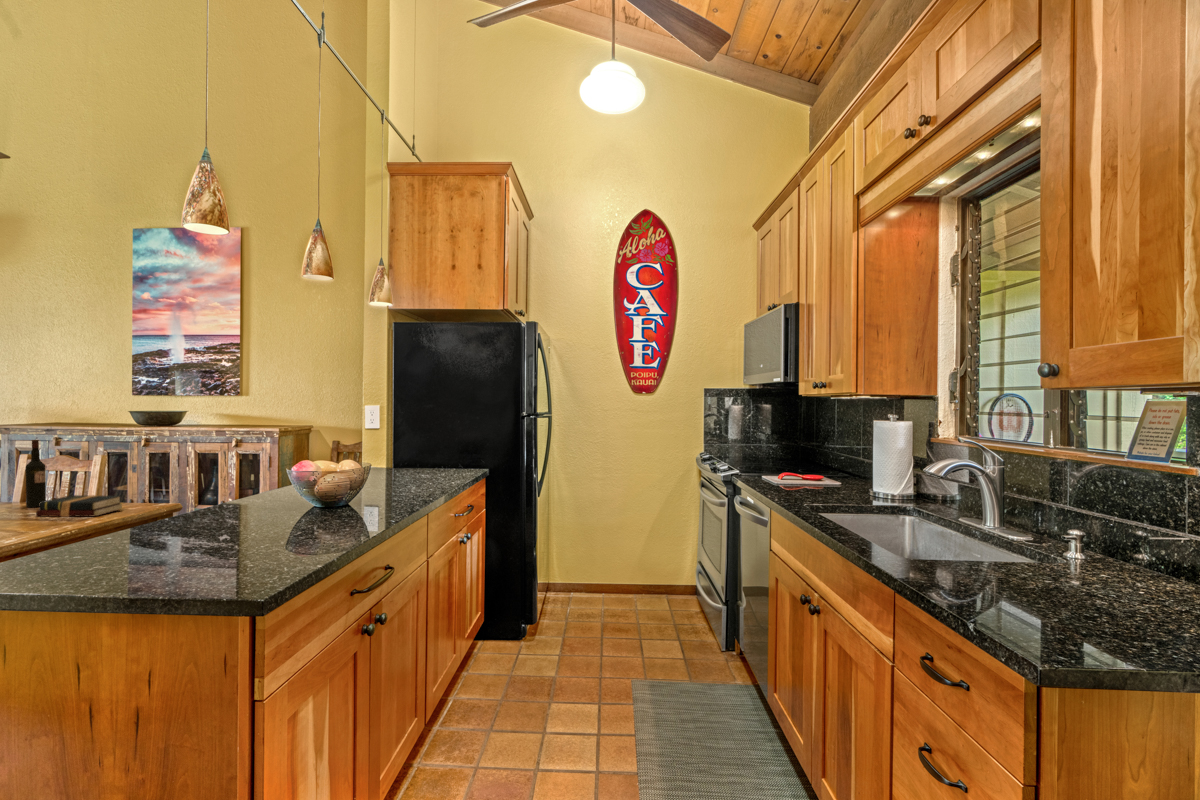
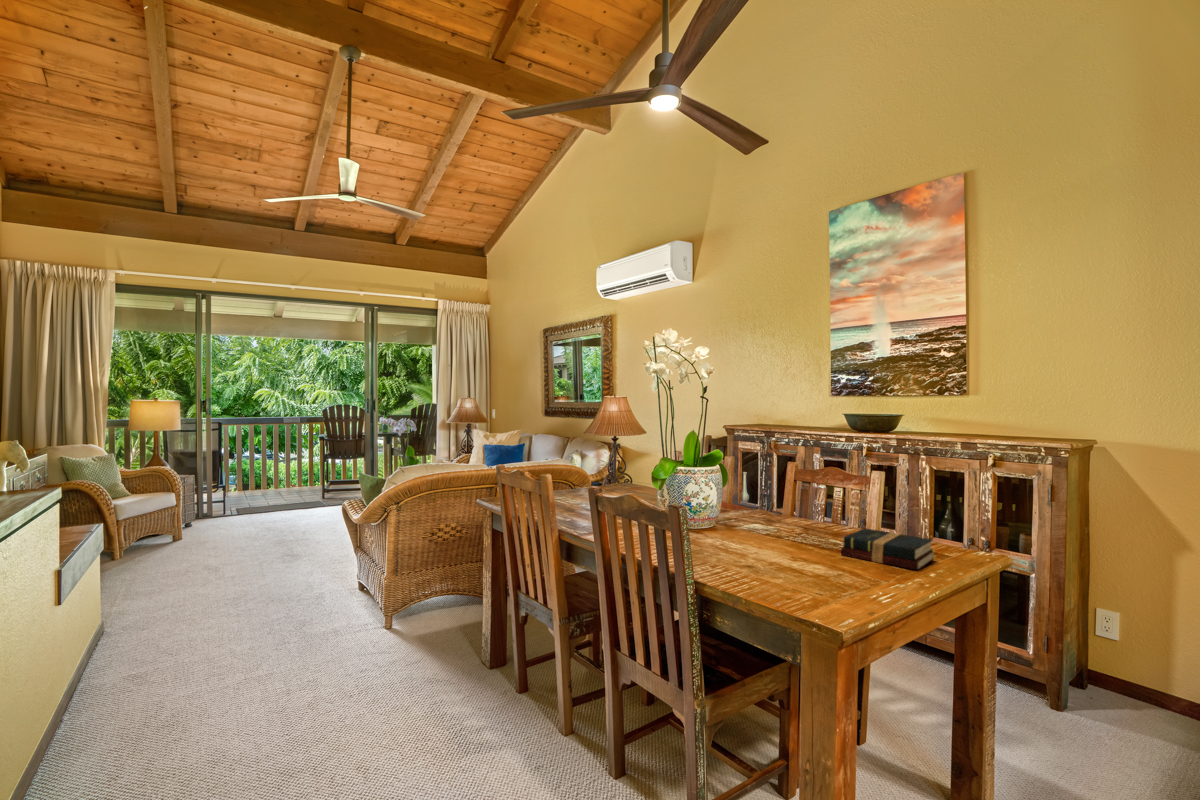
wine bottle: present [26,440,46,507] -> none [805,451,824,534]

